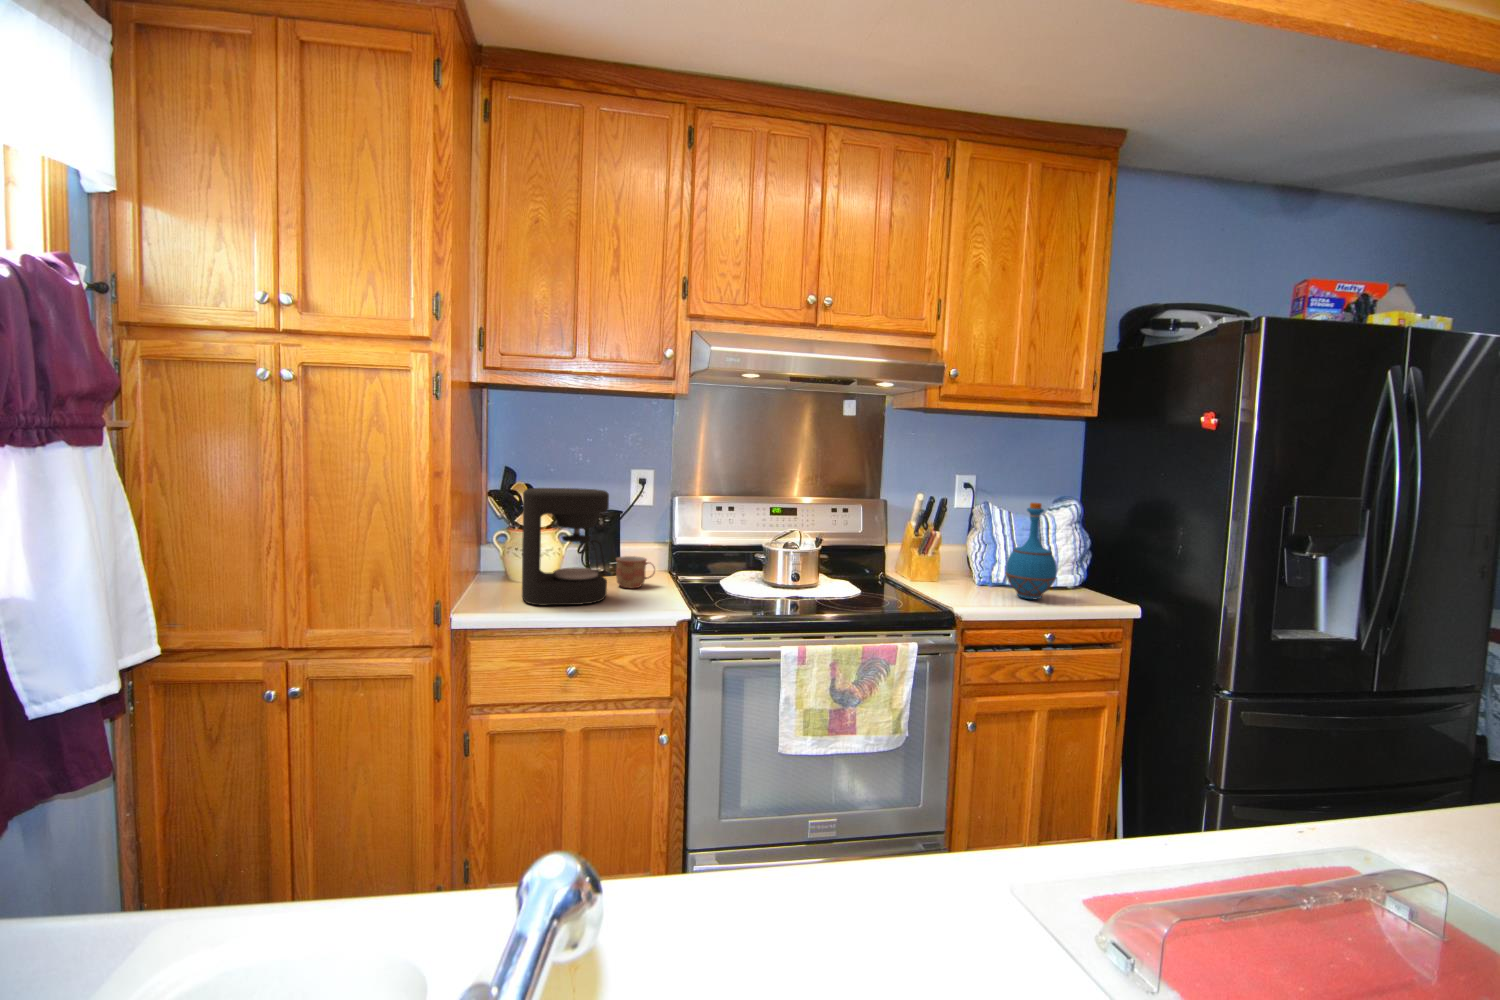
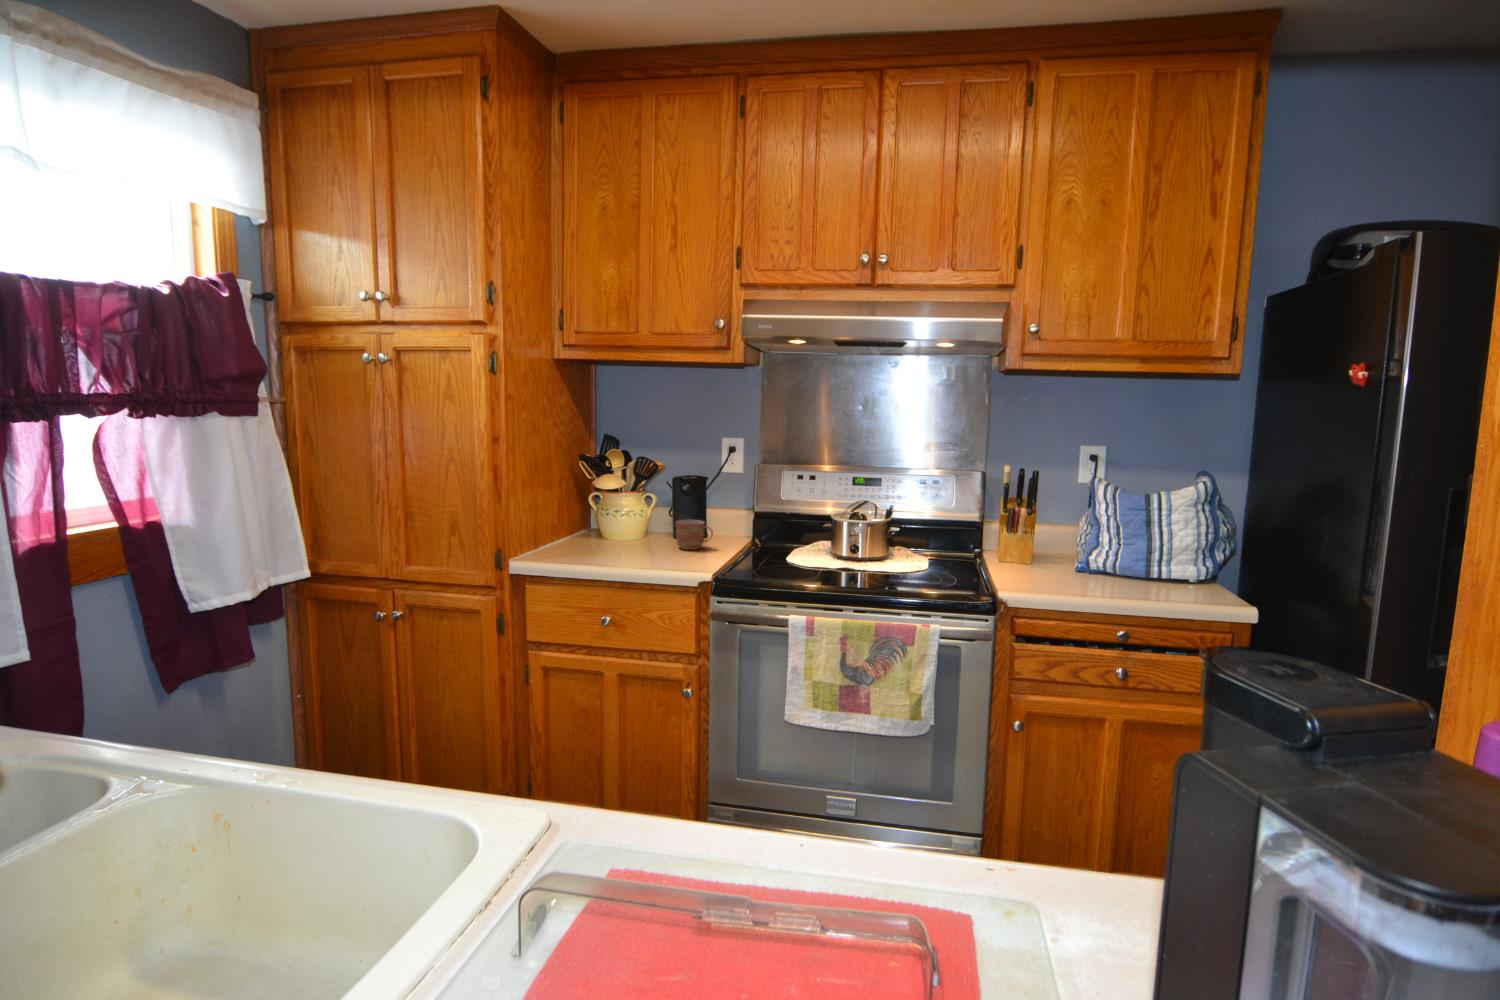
coffee maker: present [522,488,609,605] -> none [578,453,655,561]
bottle: present [1006,503,1057,599] -> none [1090,477,1153,592]

